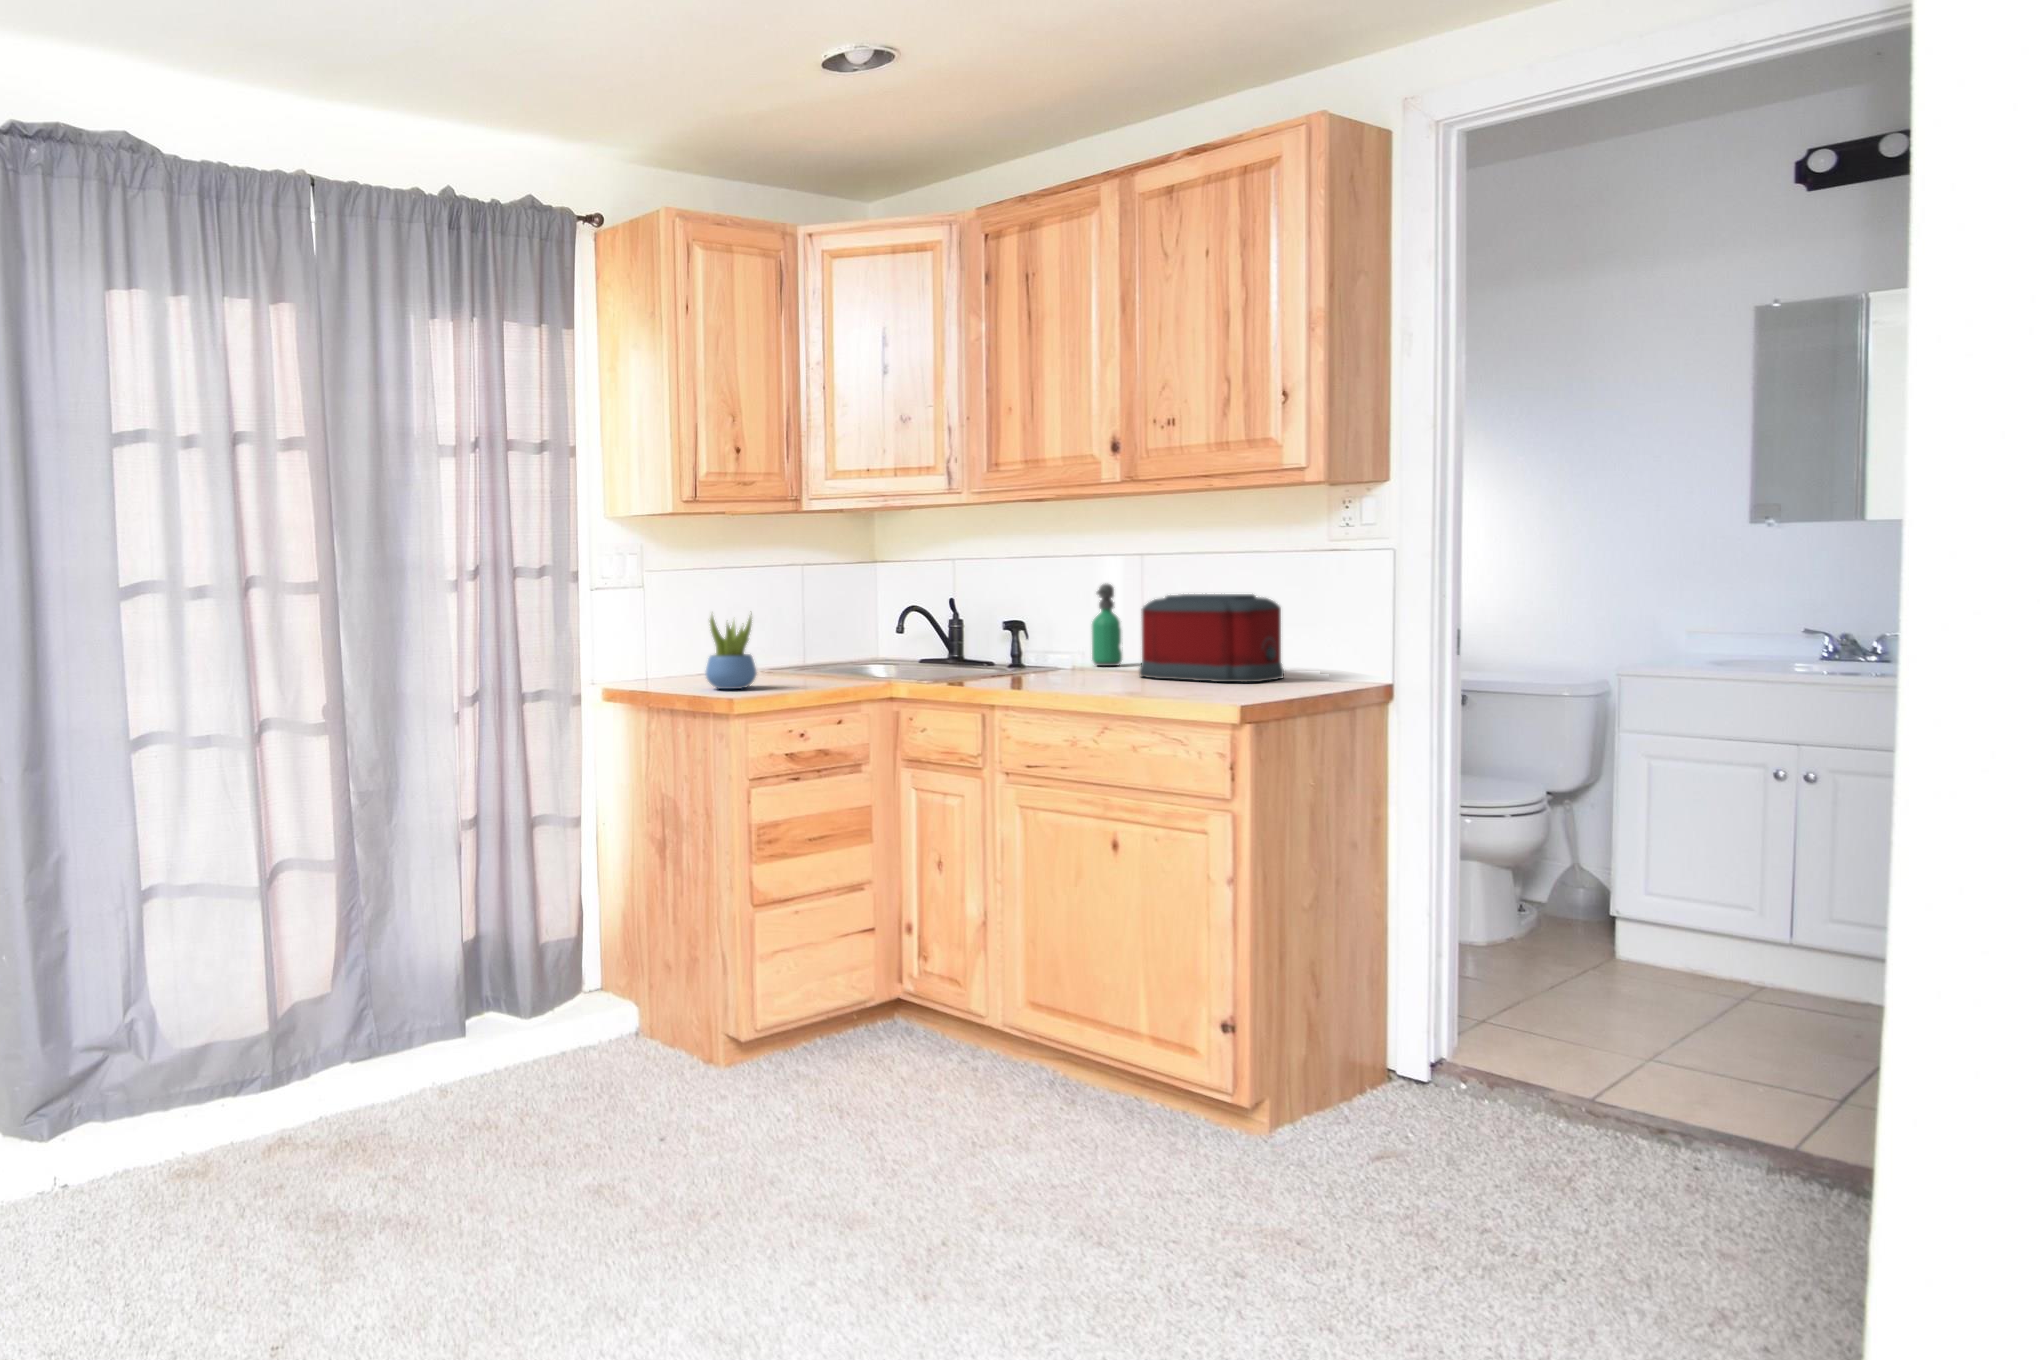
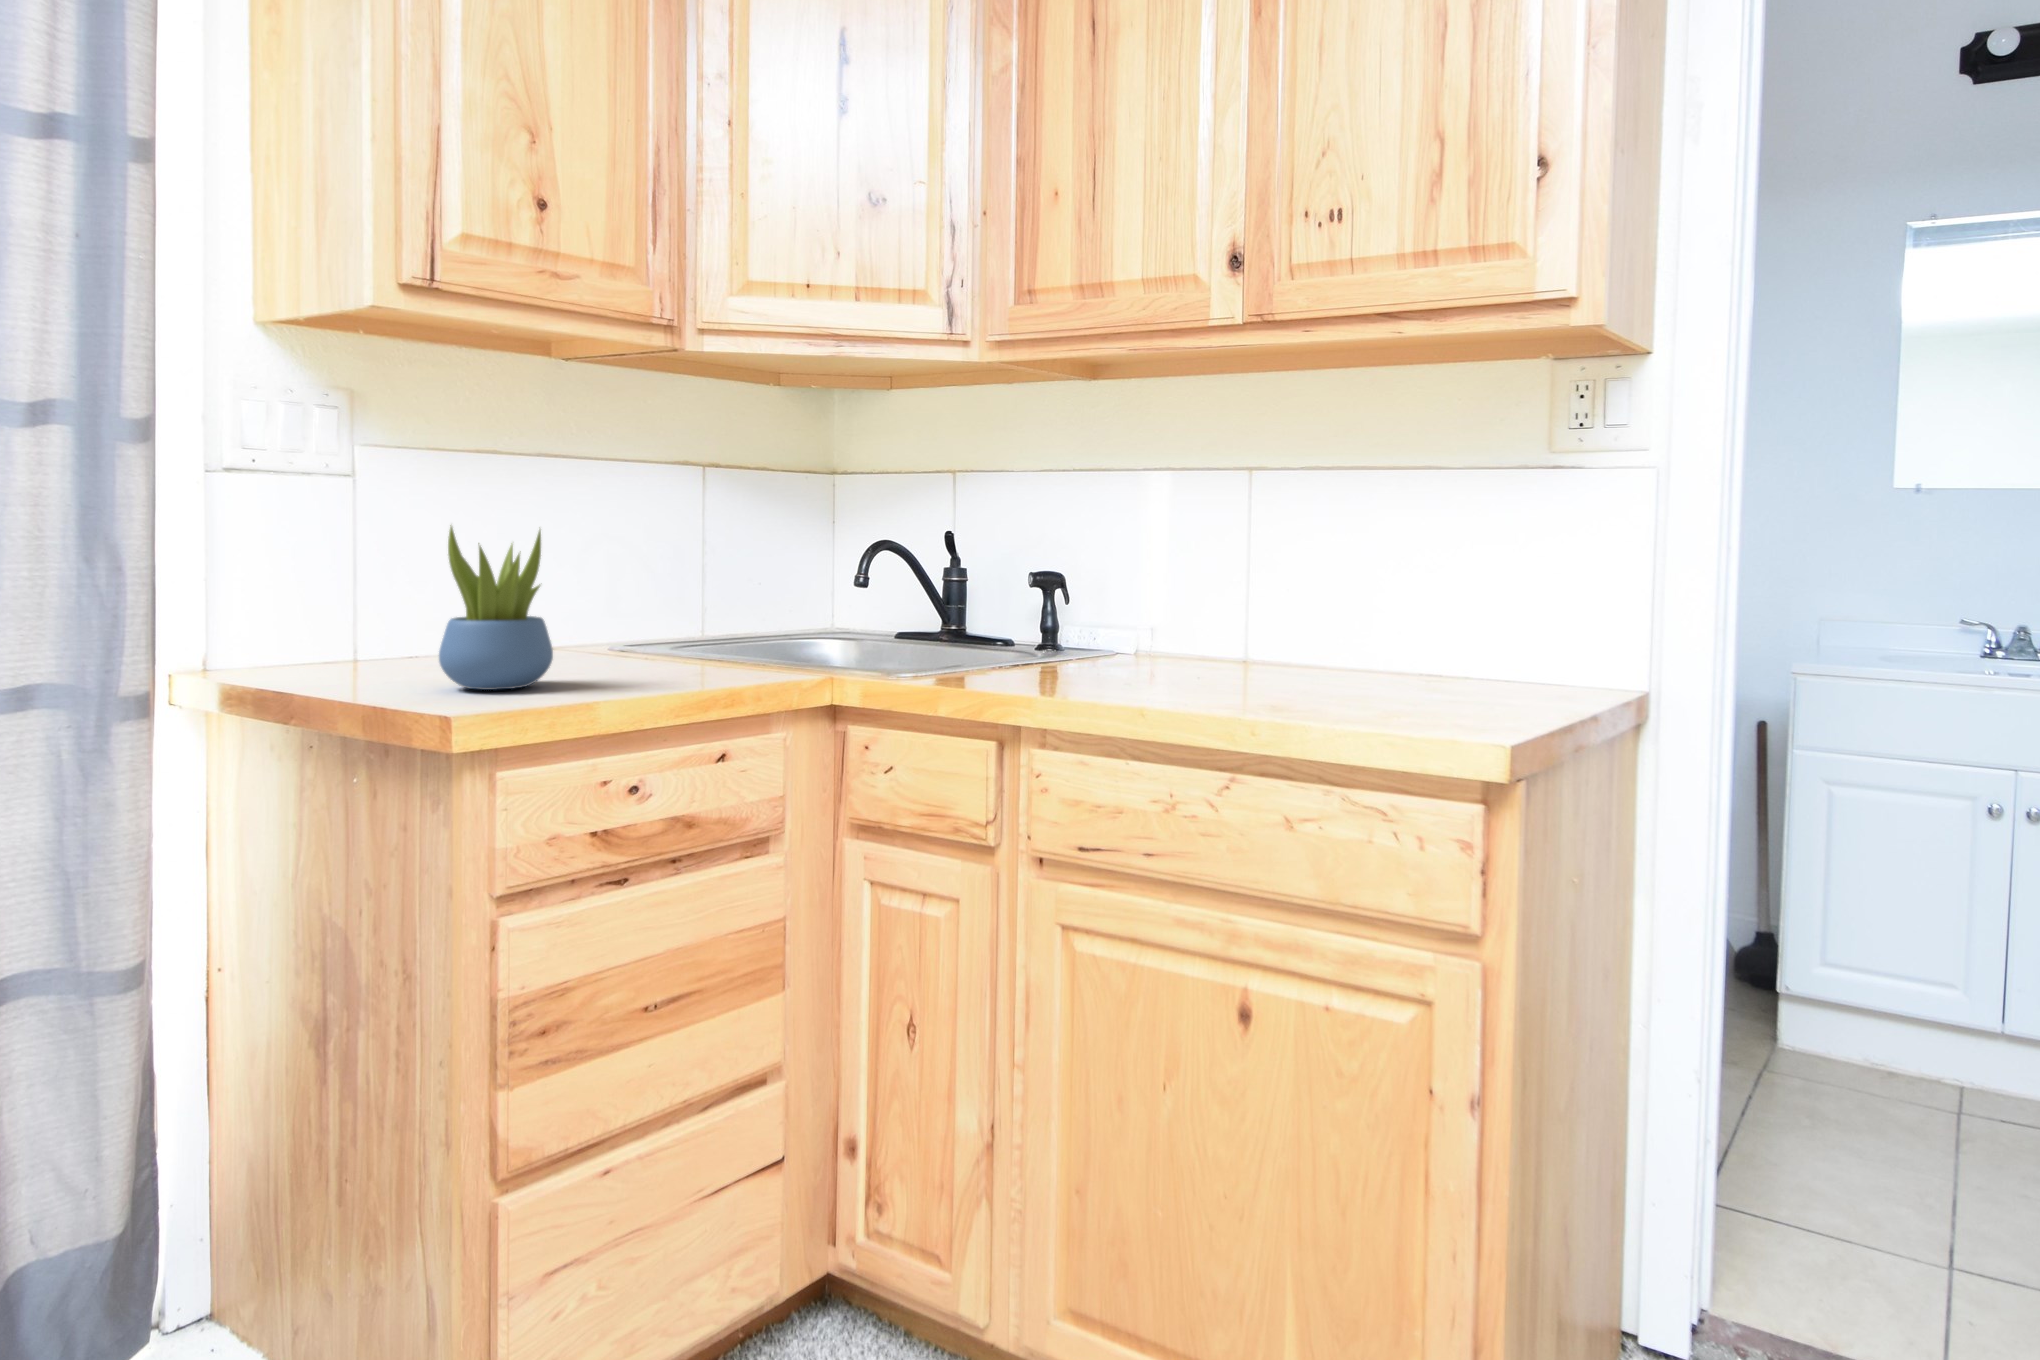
soap dispenser: present [1092,583,1122,666] -> none [1167,515,1214,651]
toaster: present [1139,594,1284,682] -> none [1255,532,1483,686]

